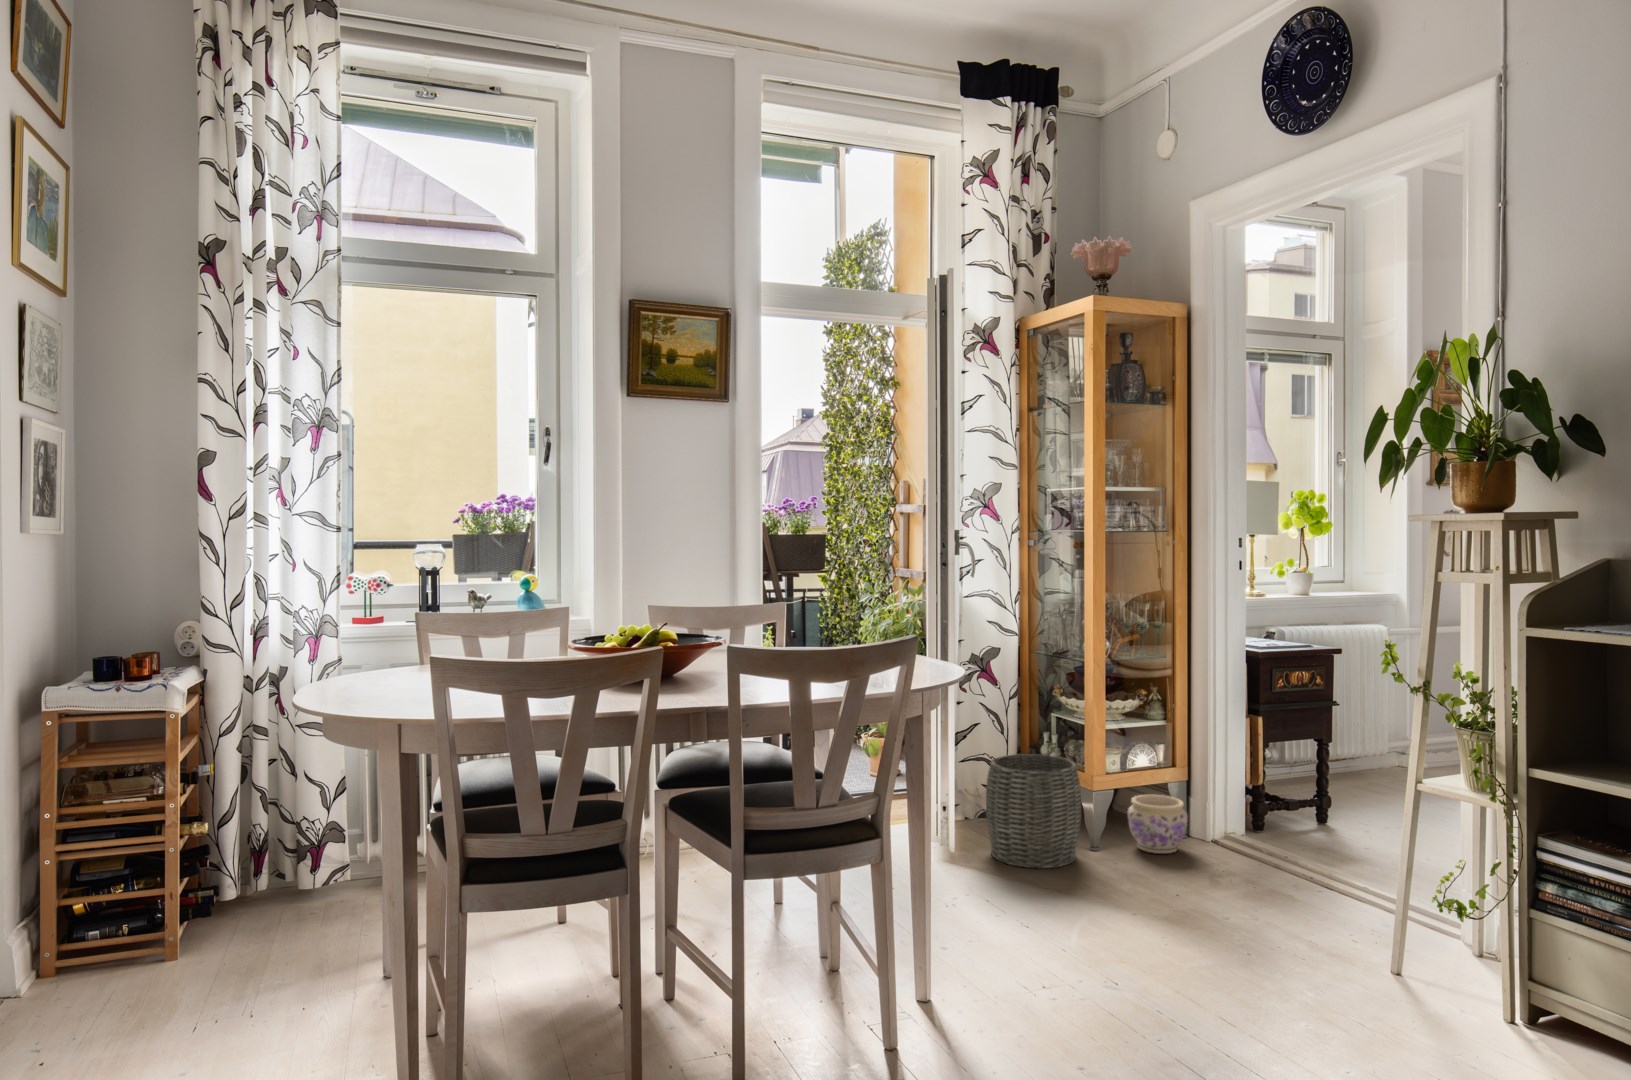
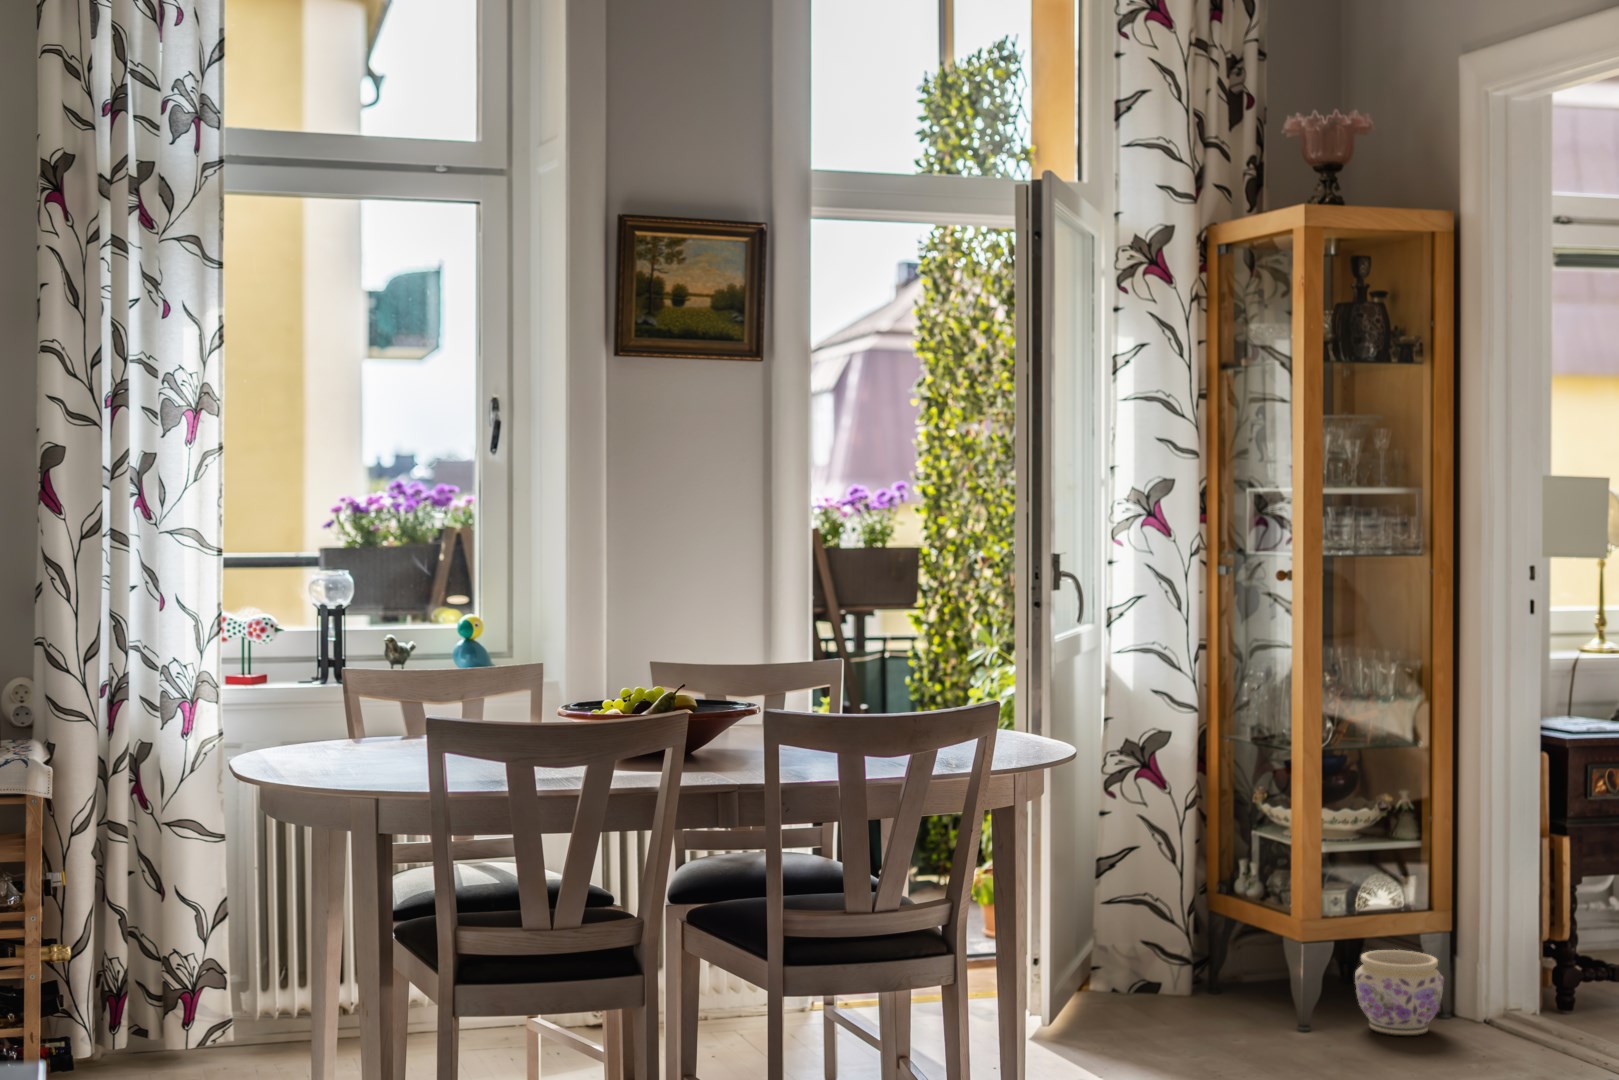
woven basket: present [986,754,1081,868] -> none [1140,886,1280,1049]

